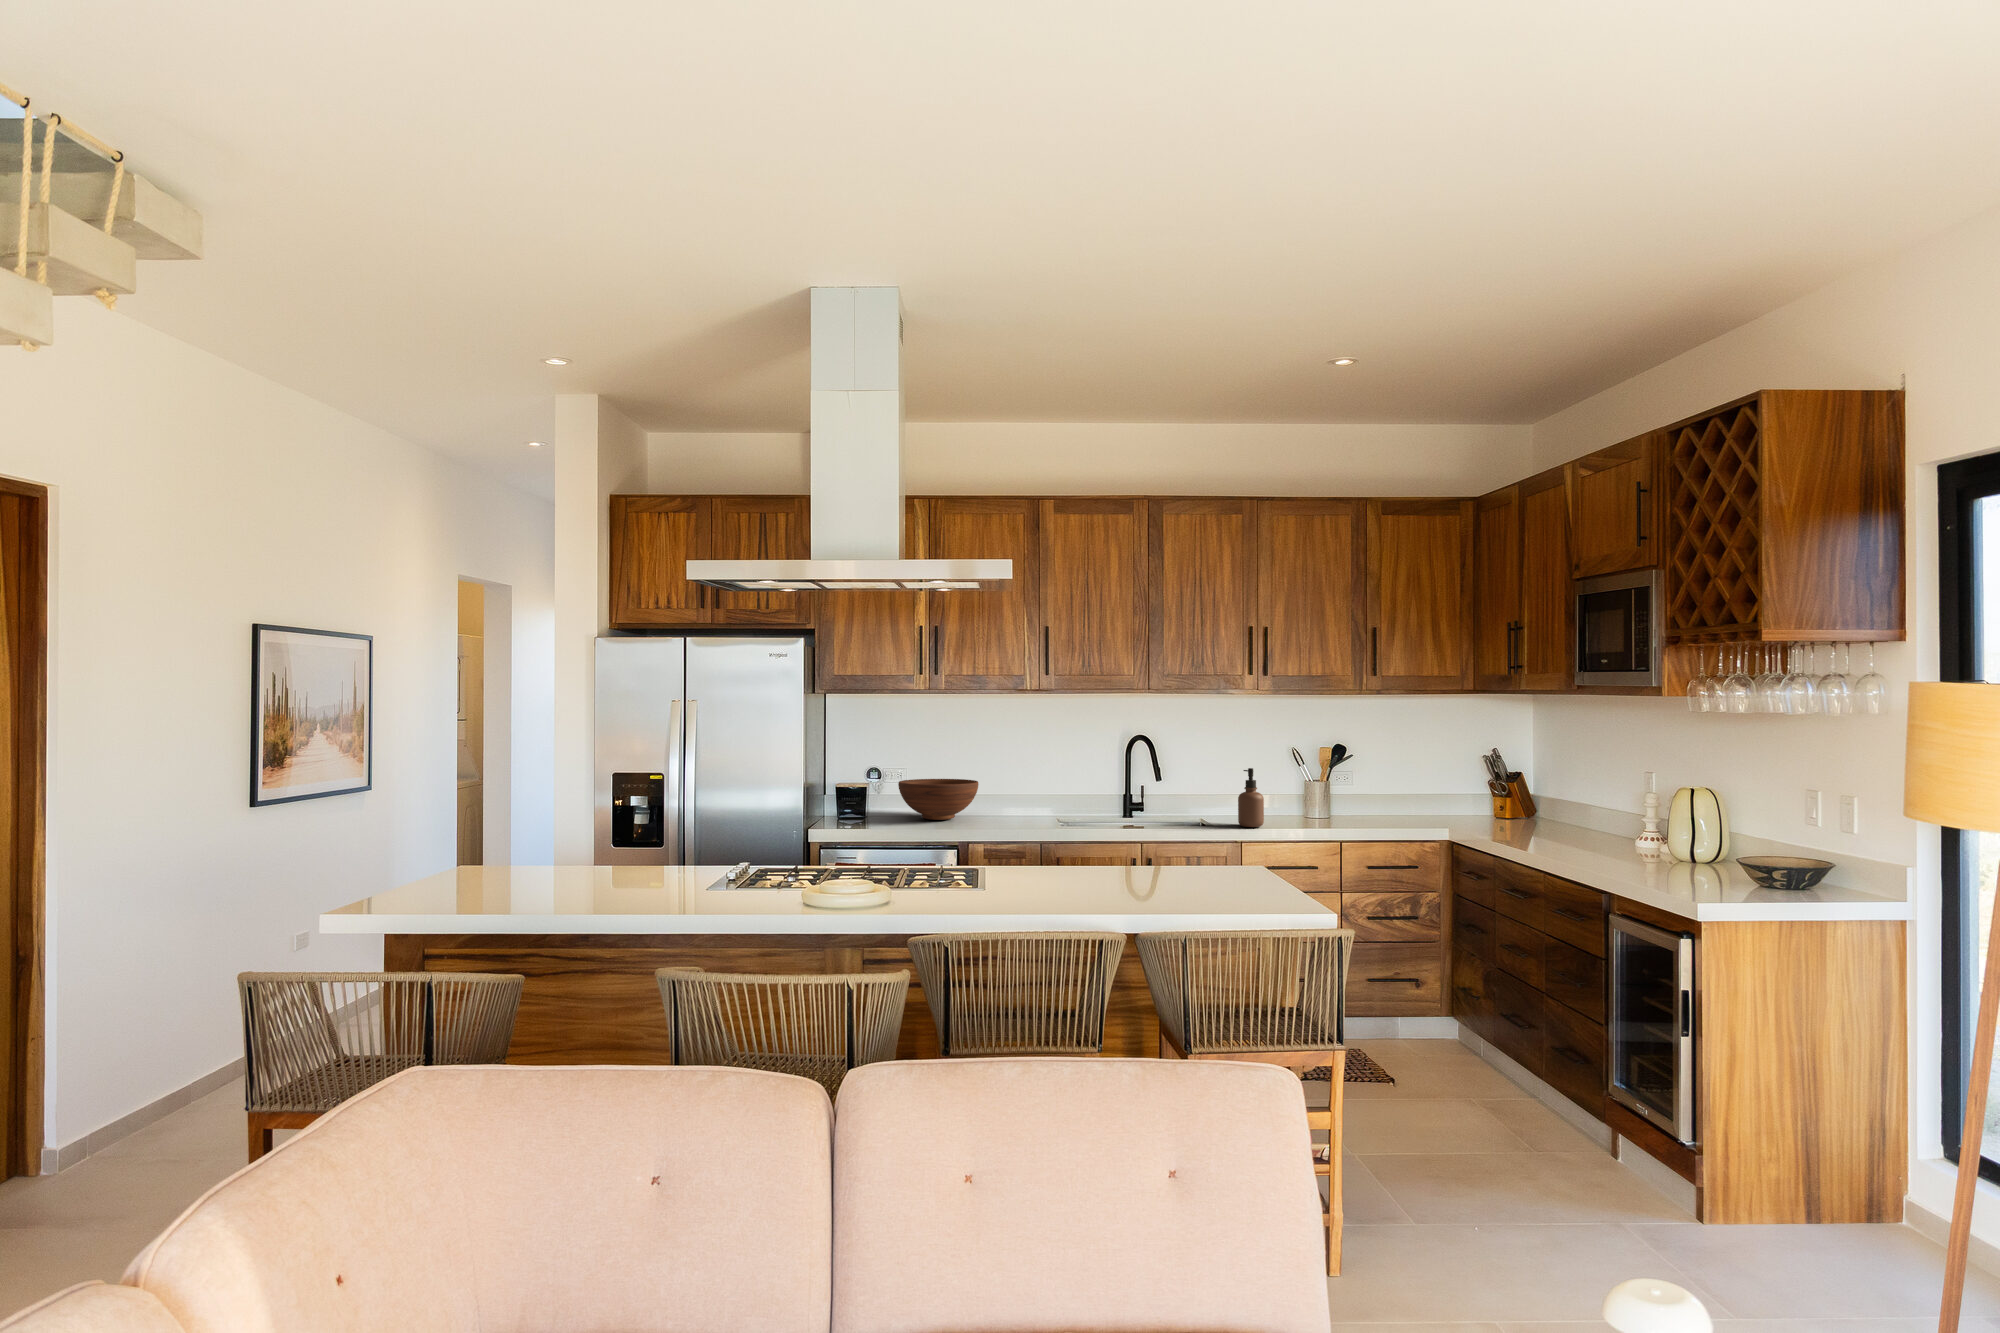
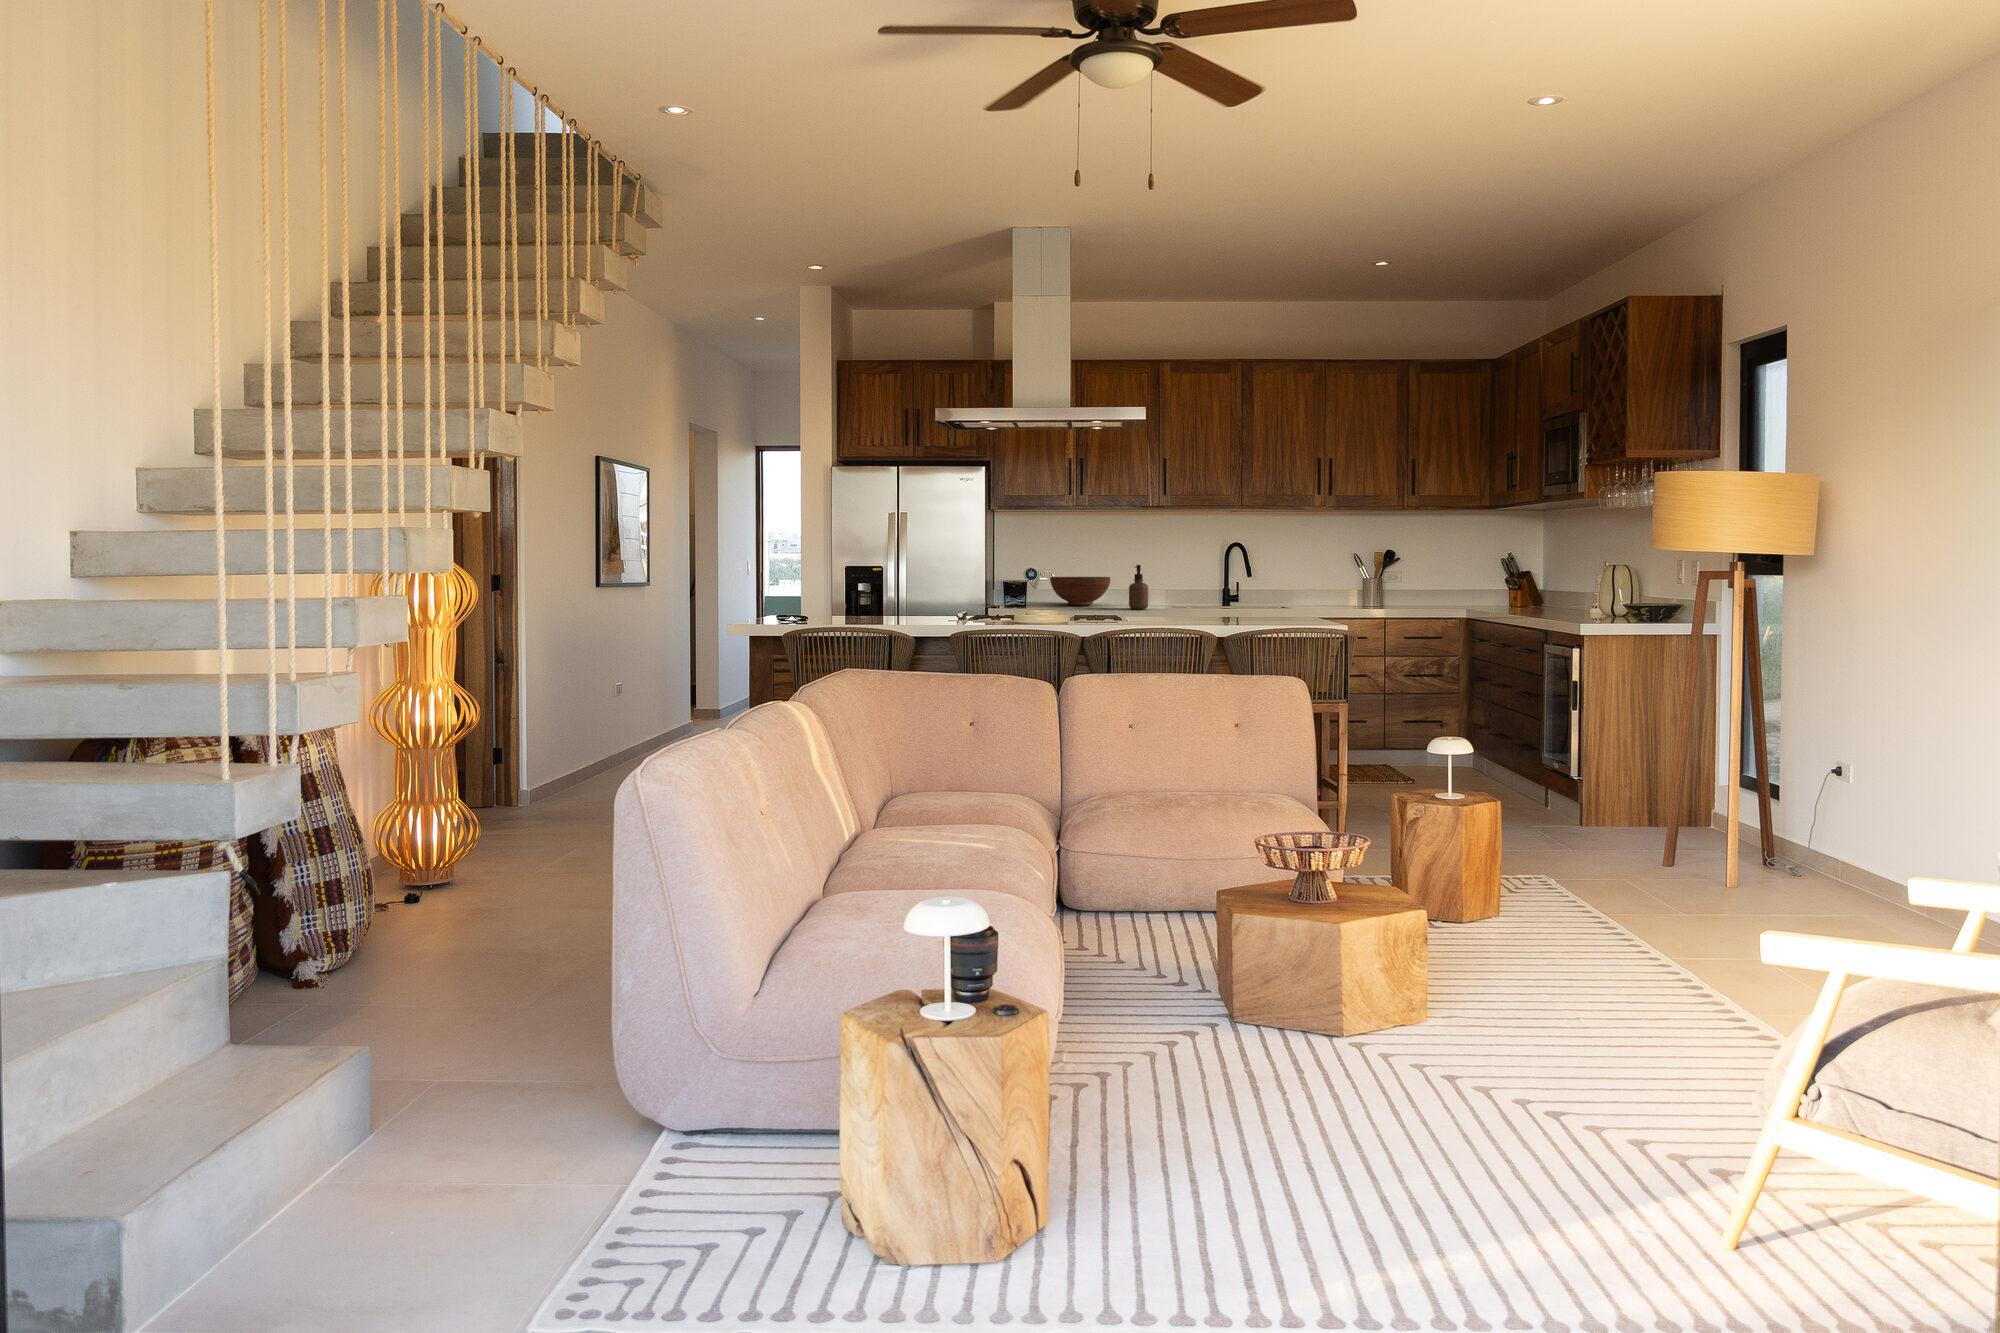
soap dispenser: present [1238,768,1264,827] -> present [1129,565,1148,609]

